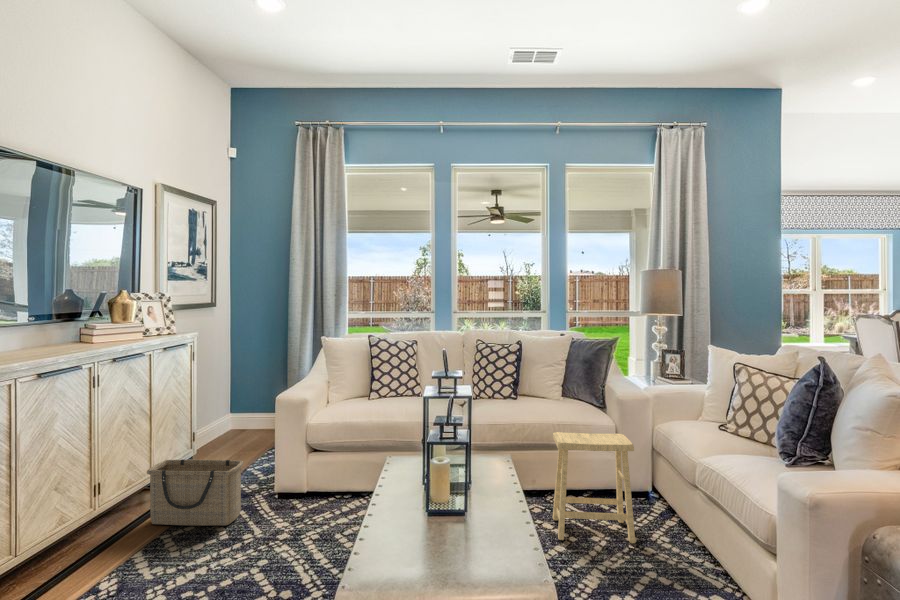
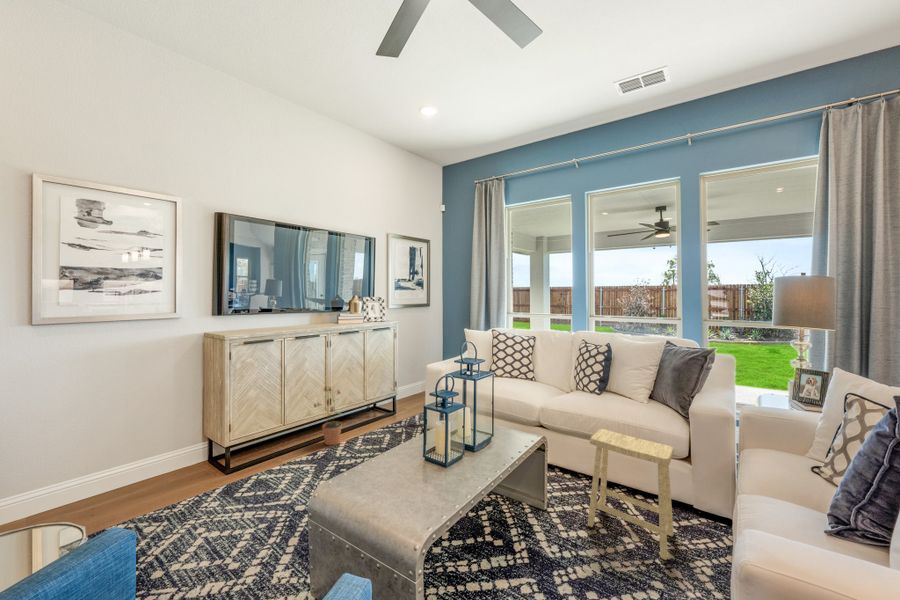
basket: present [147,459,244,526] -> none [358,392,402,437]
potted plant: none [78,460,148,571] -> present [314,387,343,445]

